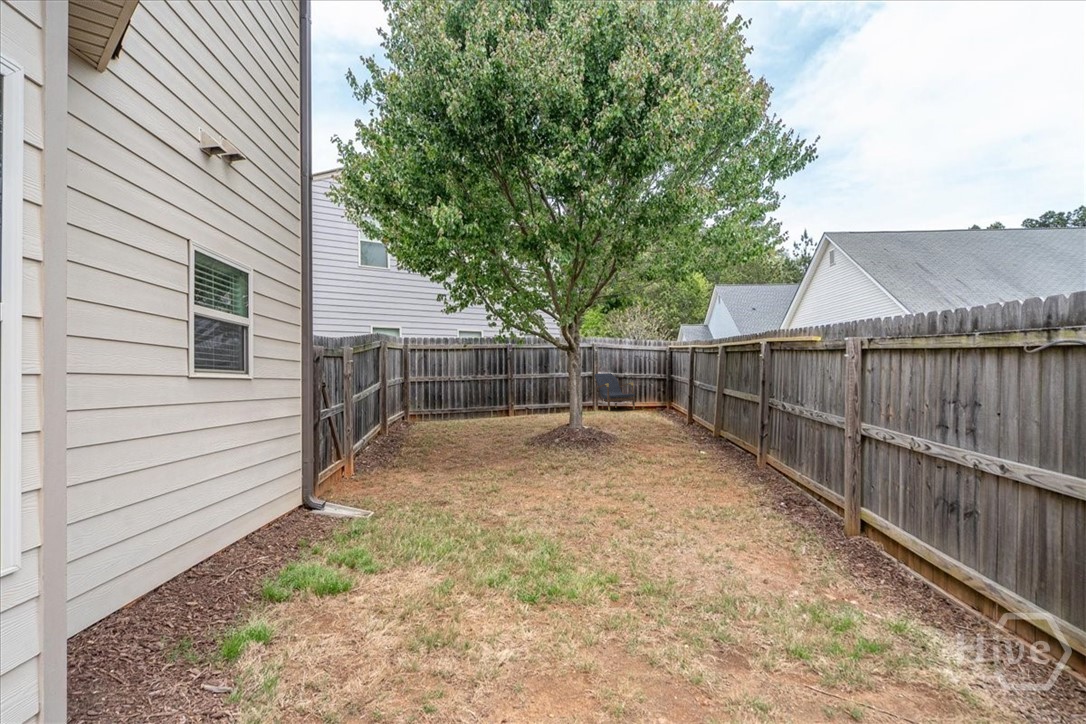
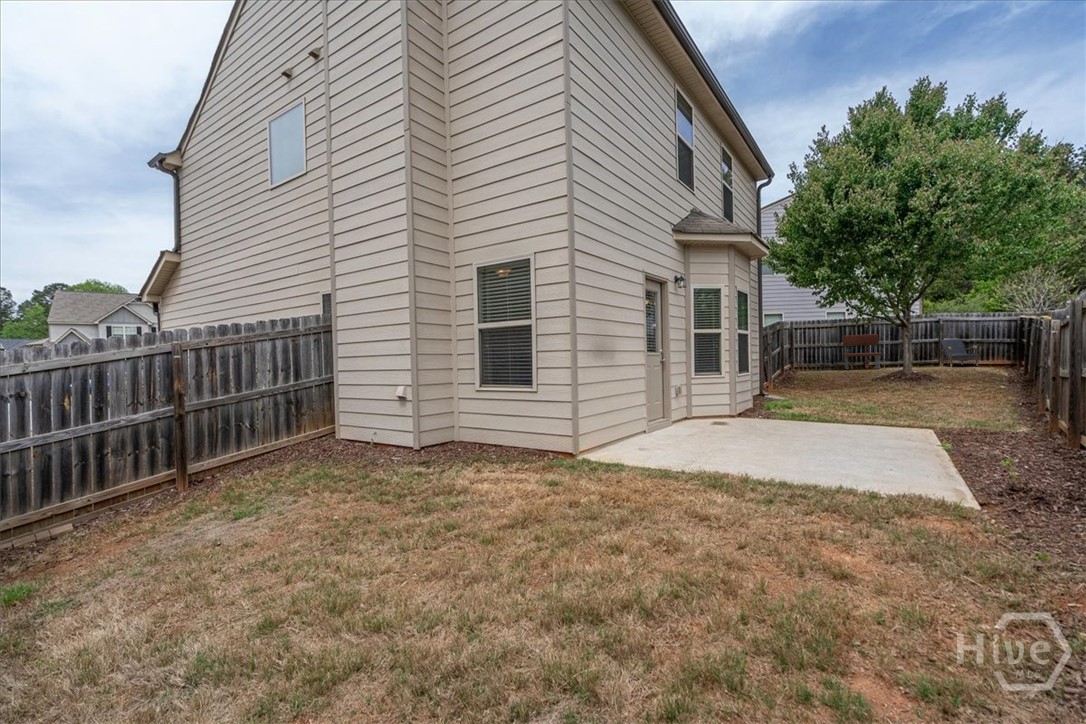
bench: none [480,363,531,417] -> present [843,334,882,369]

